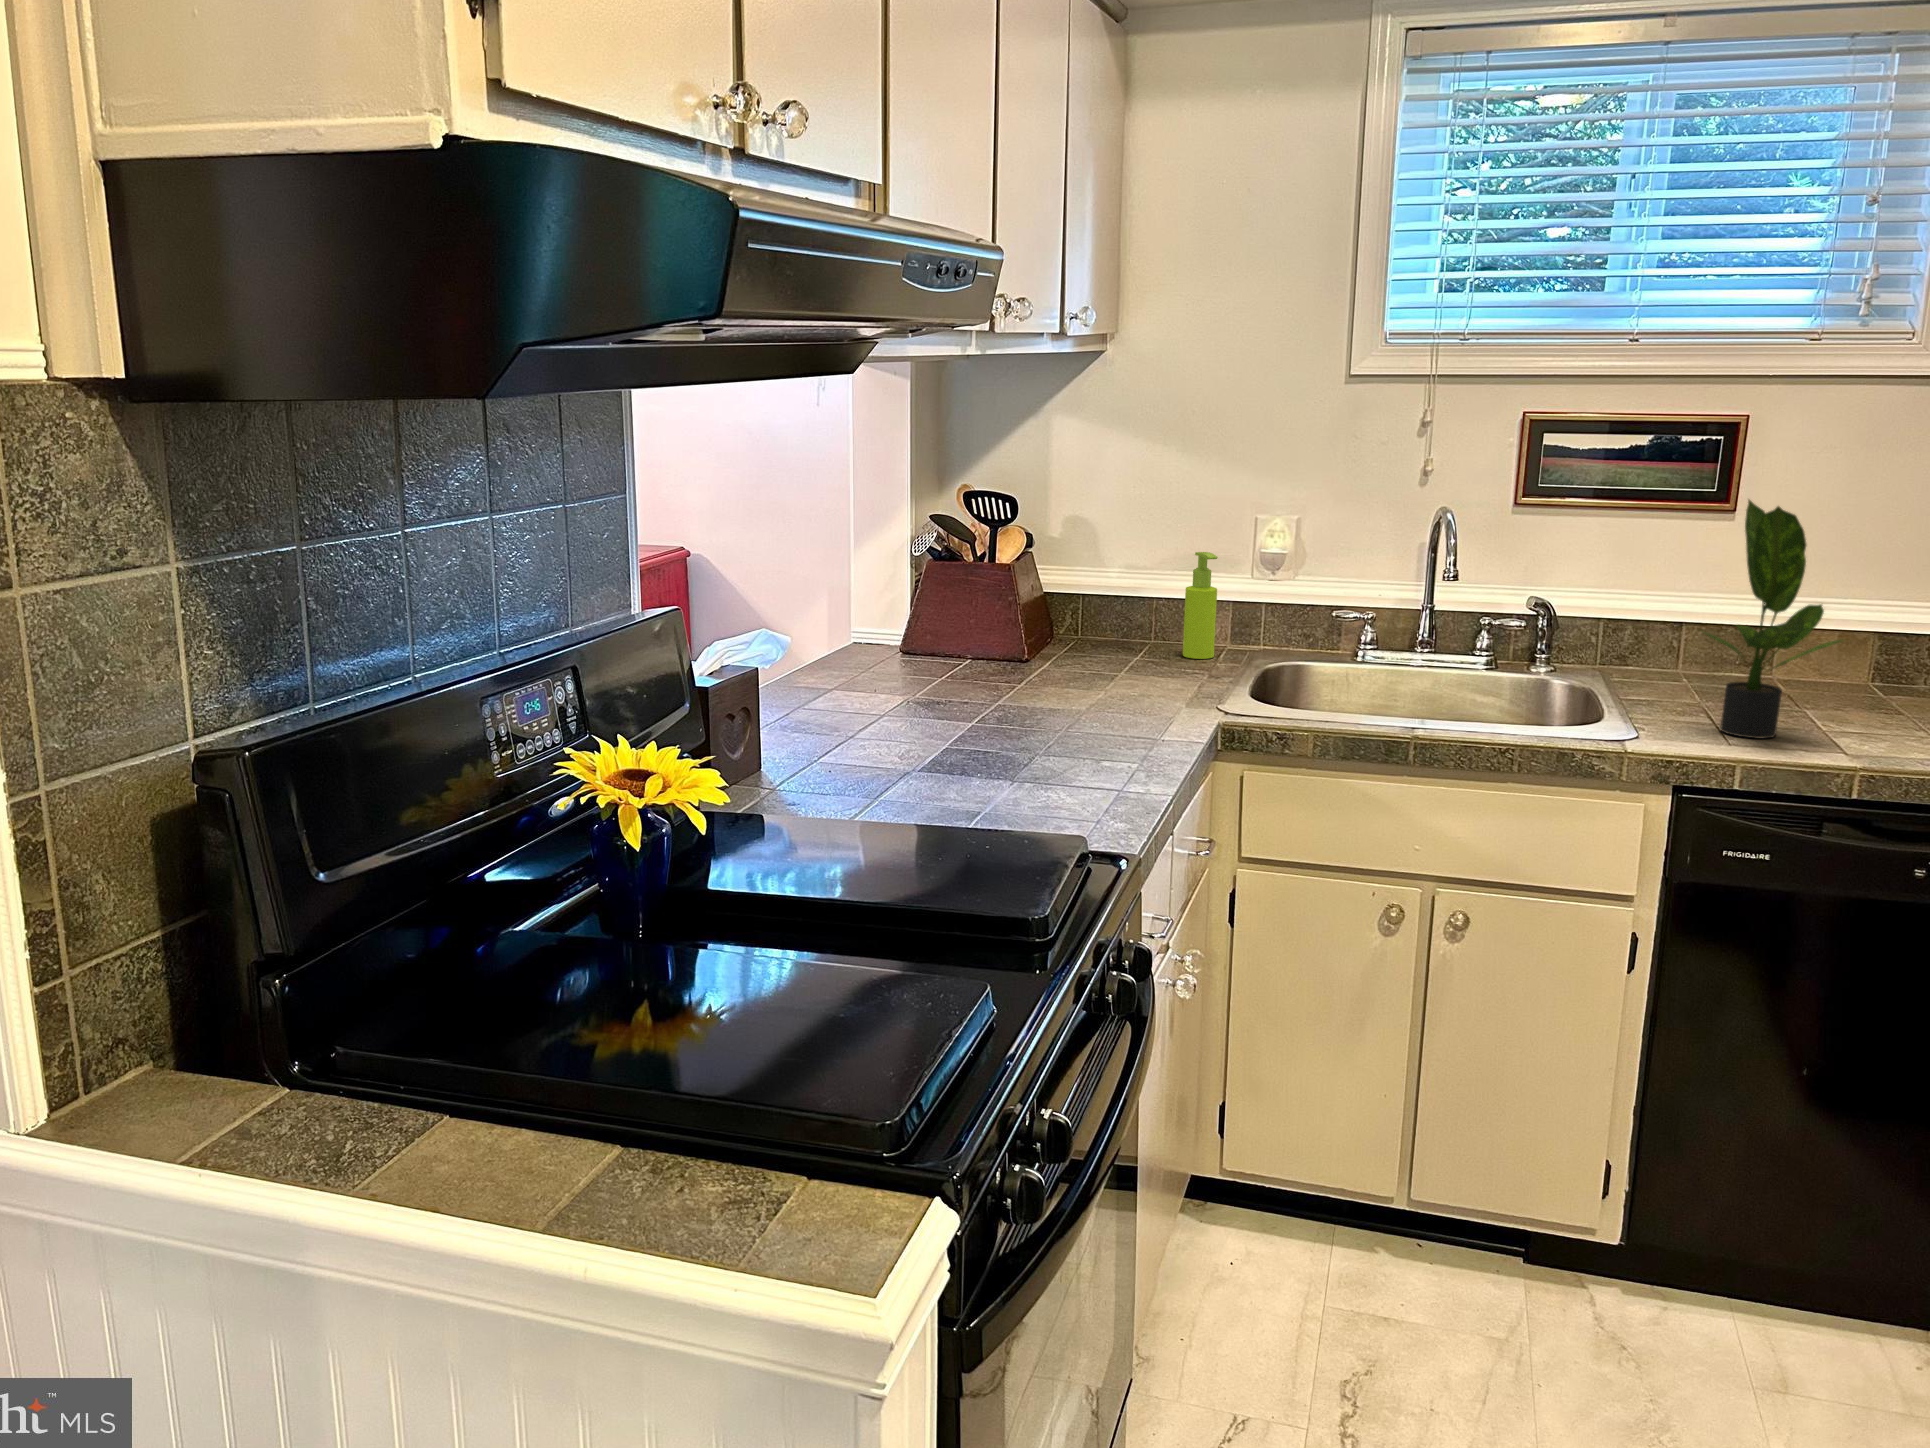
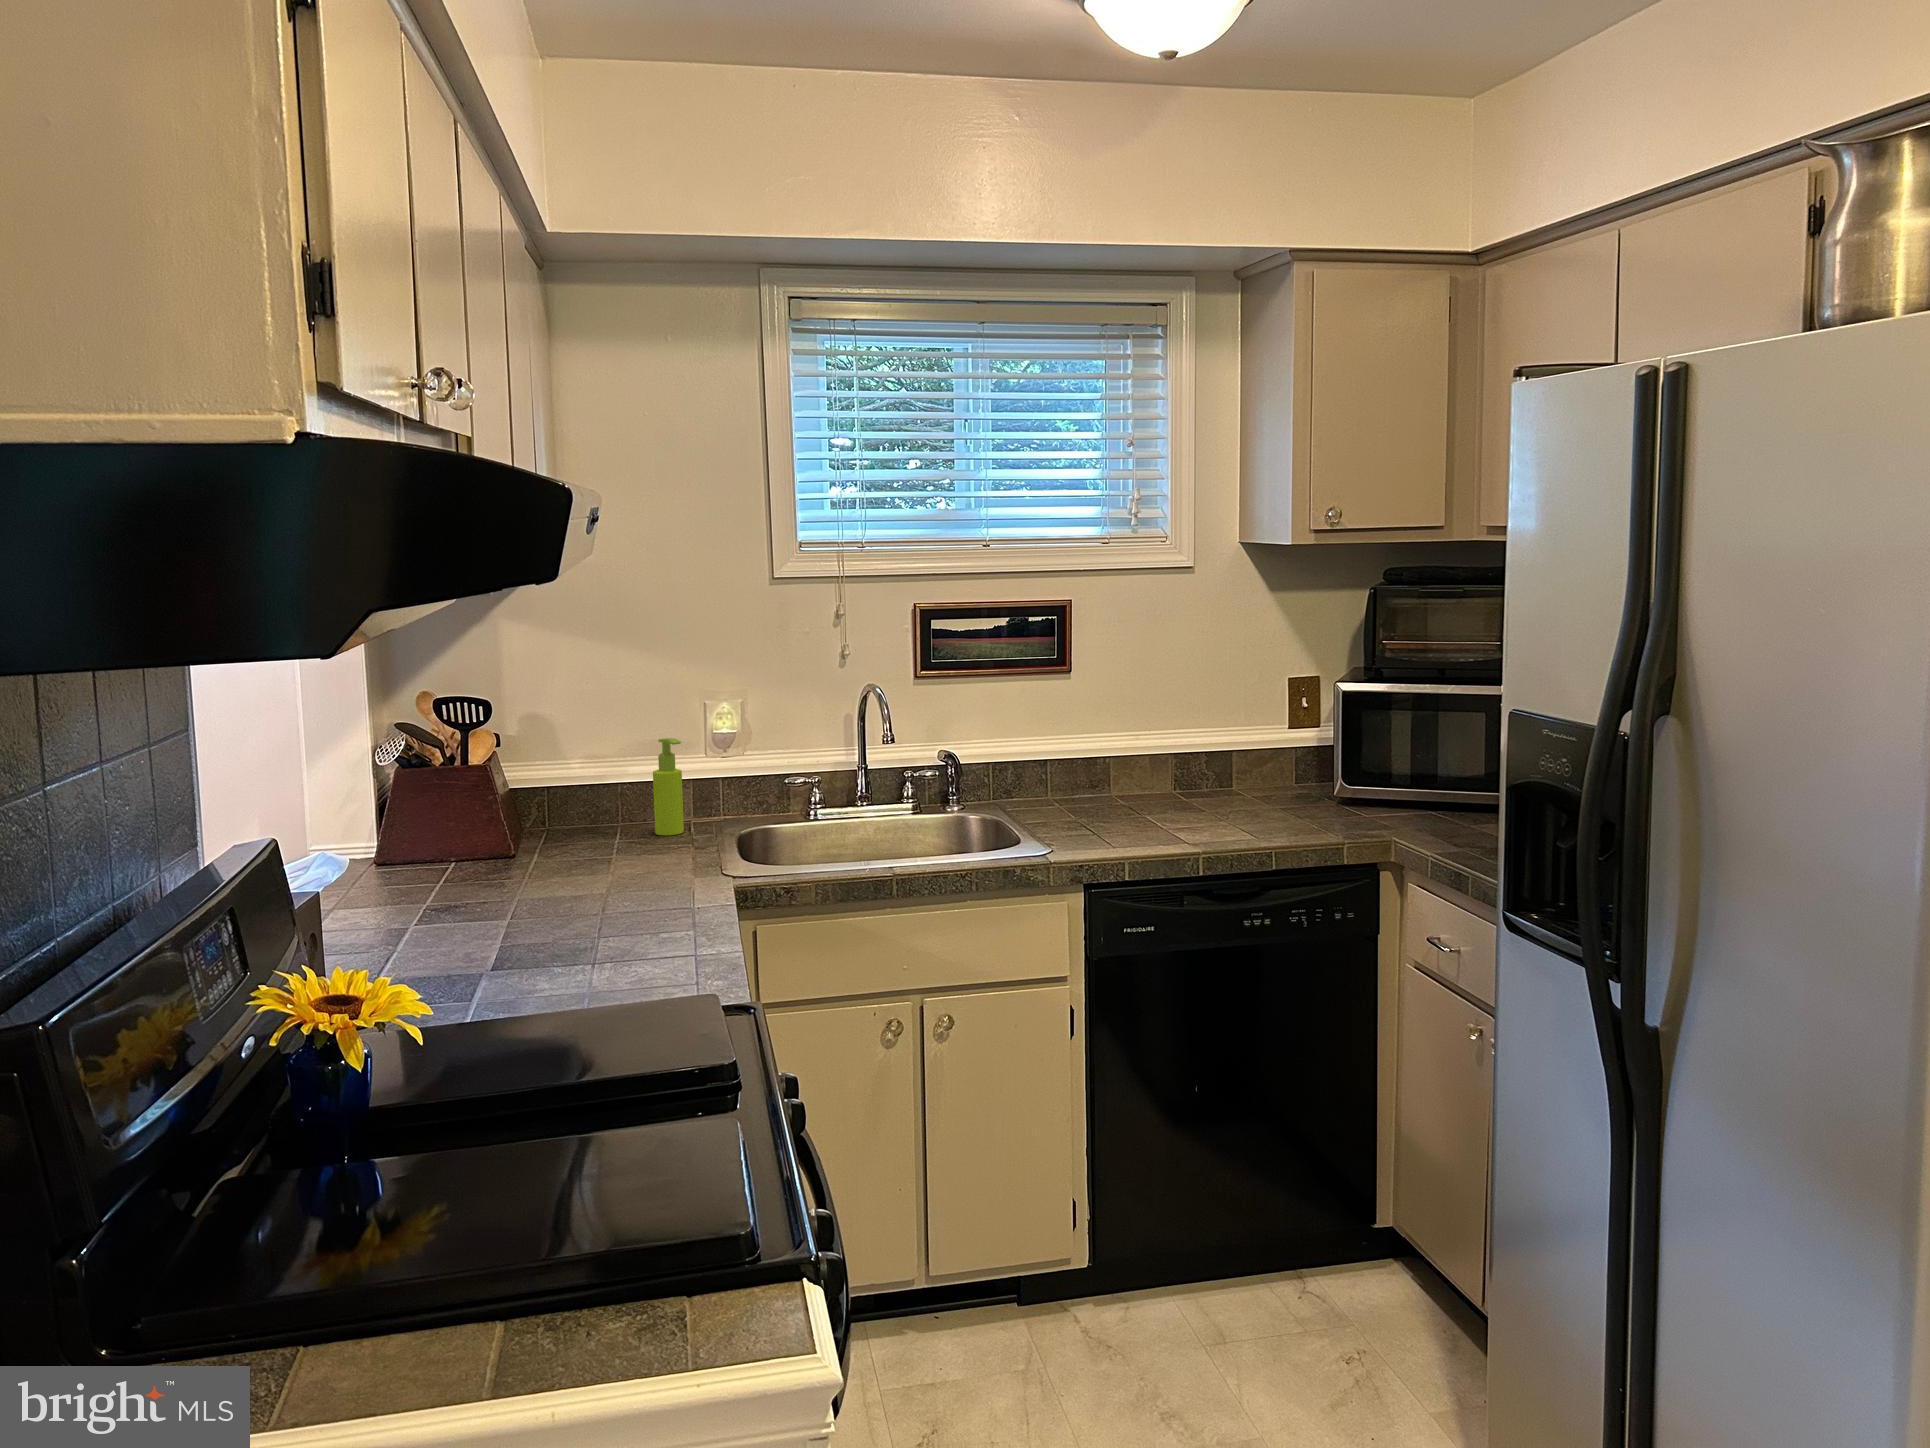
potted plant: present [1704,500,1842,738] -> none [1078,661,1177,840]

